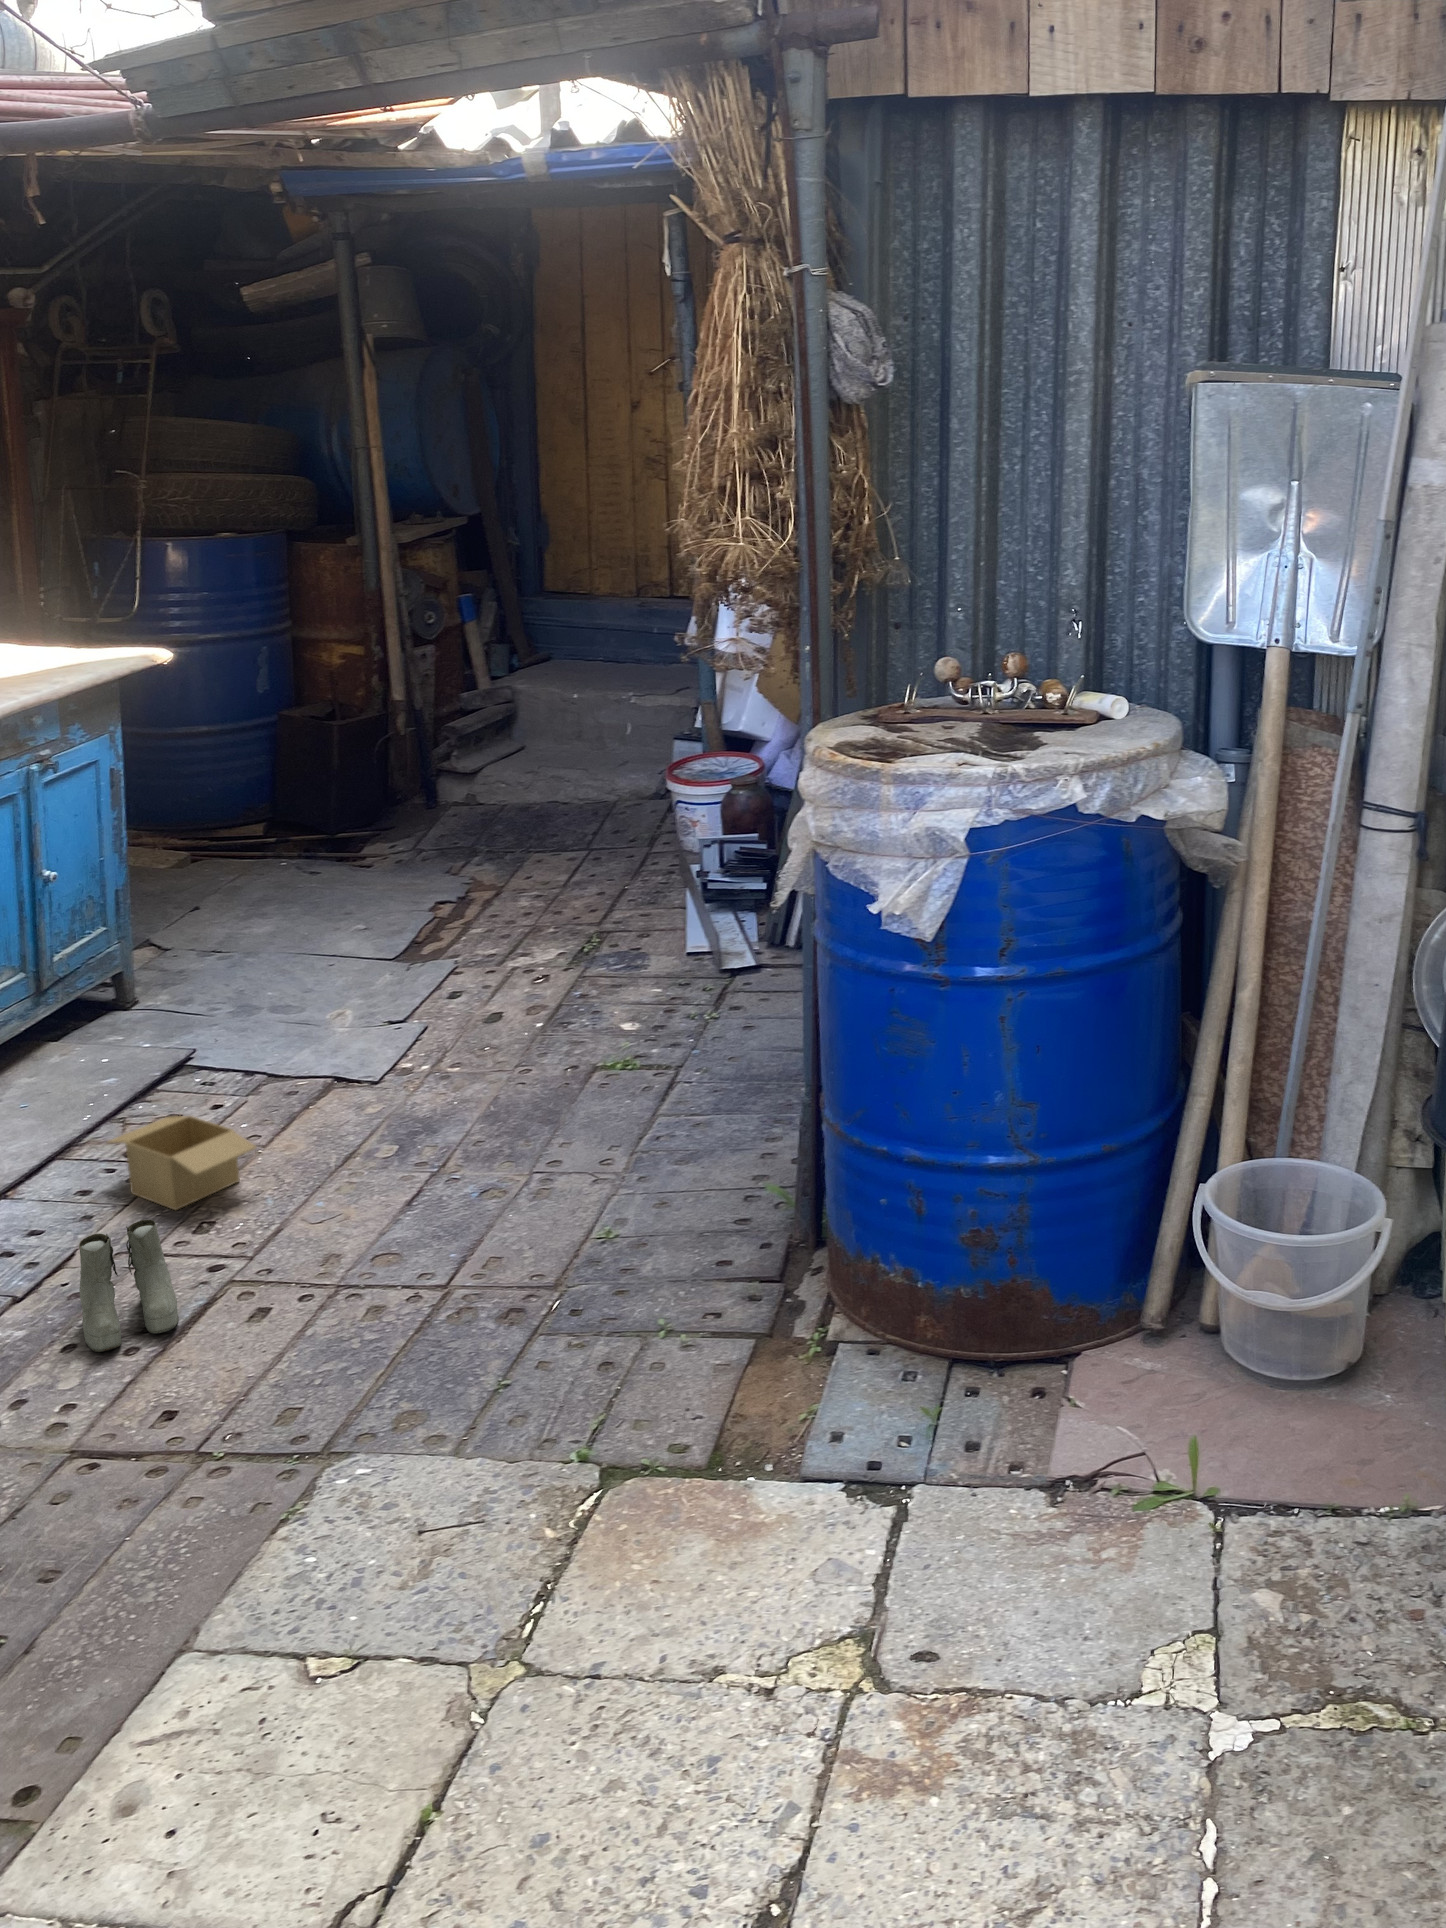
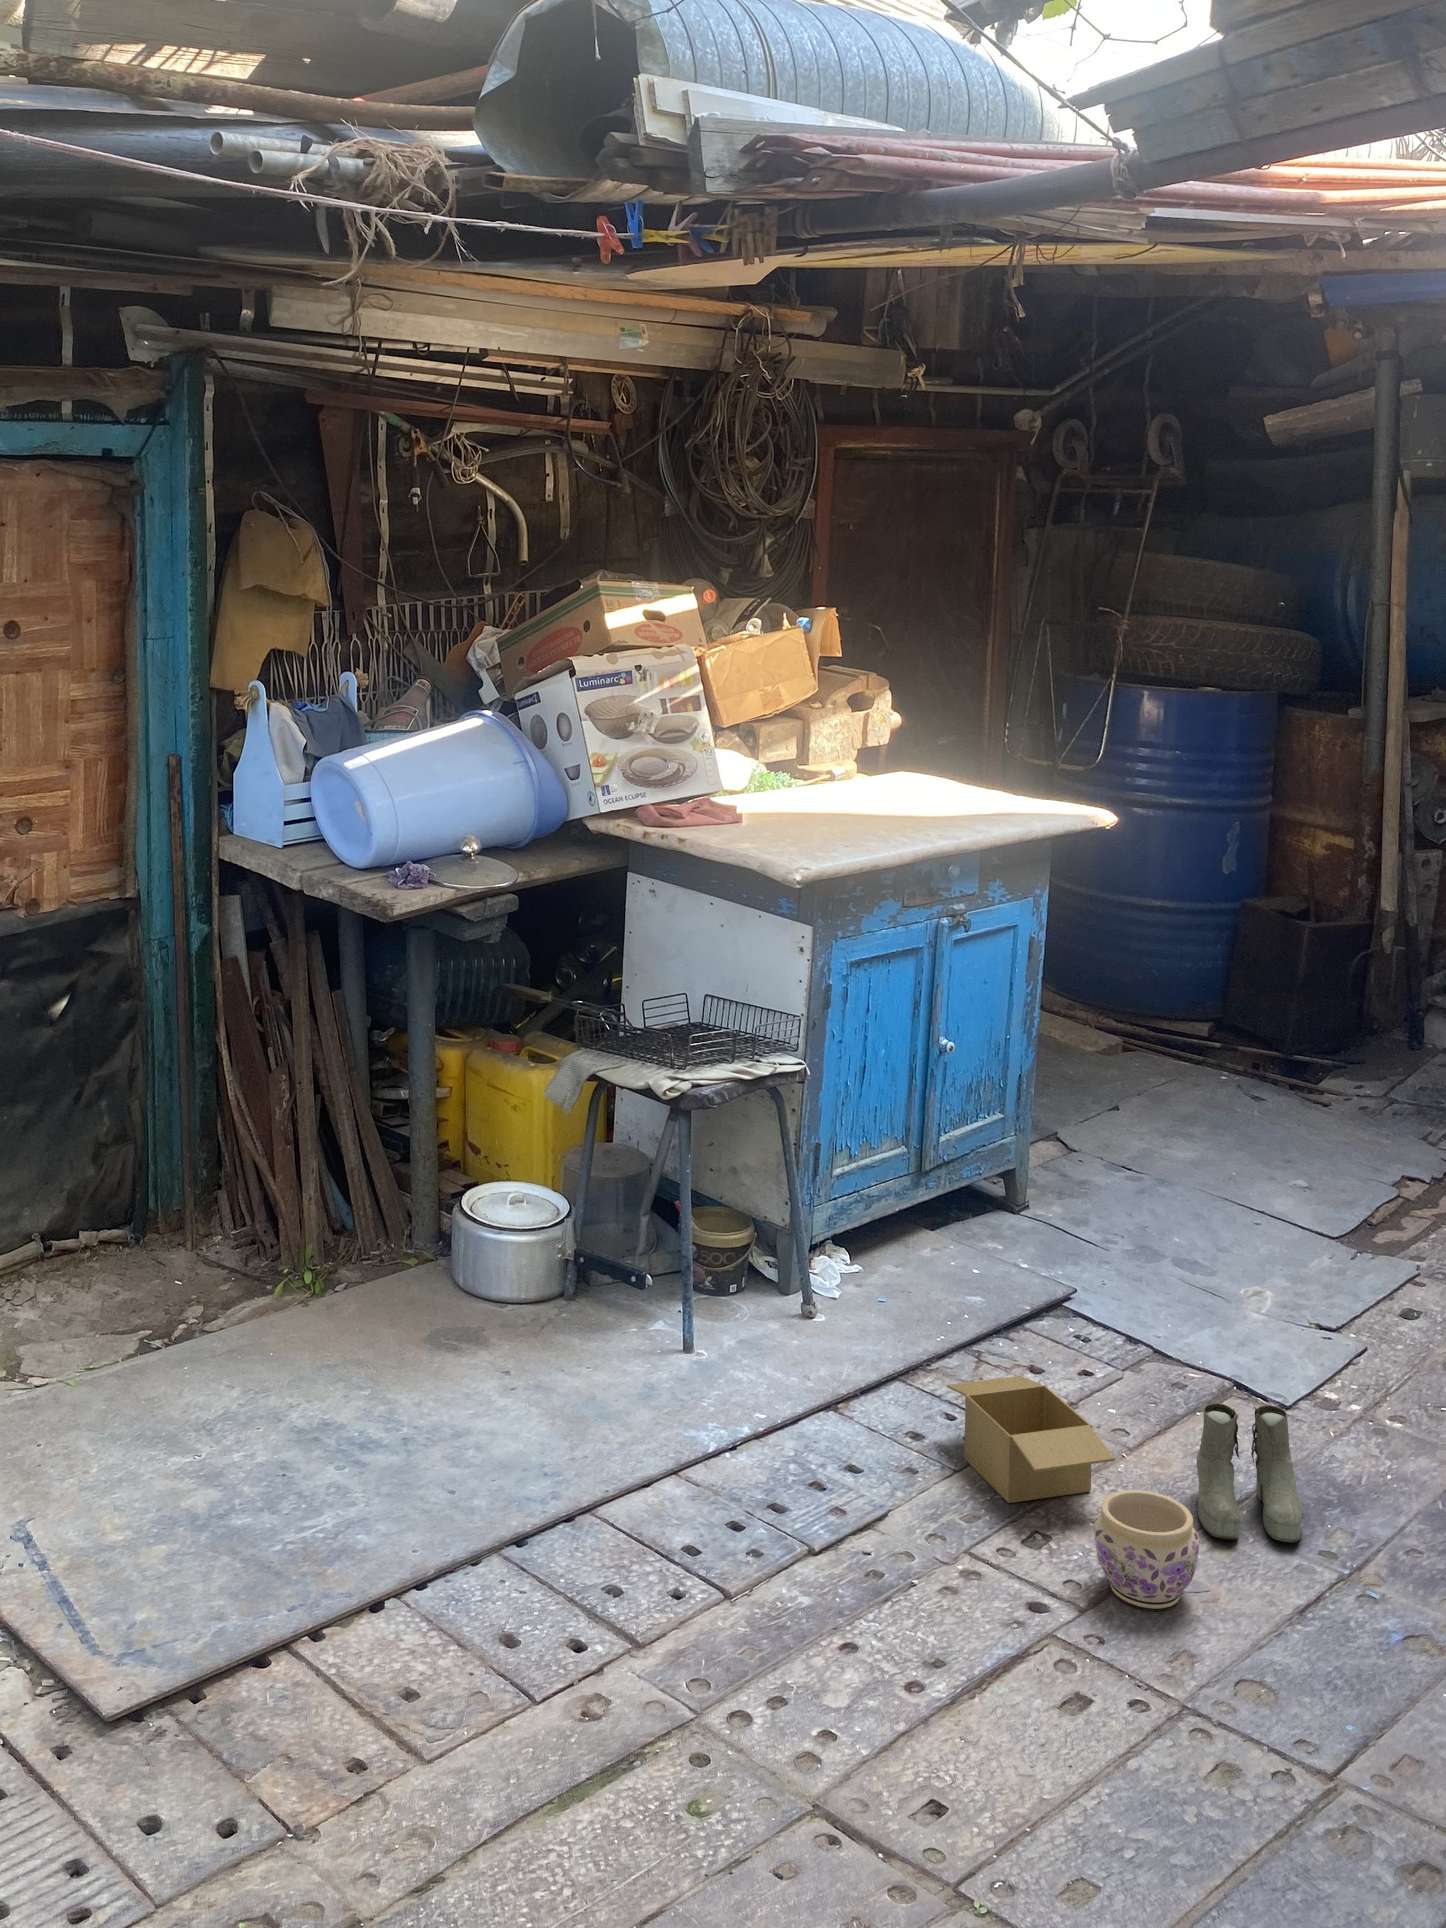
planter: none [251,1155,332,1241] -> present [1094,1490,1200,1611]
boots: present [79,1220,179,1352] -> present [1197,1404,1302,1543]

